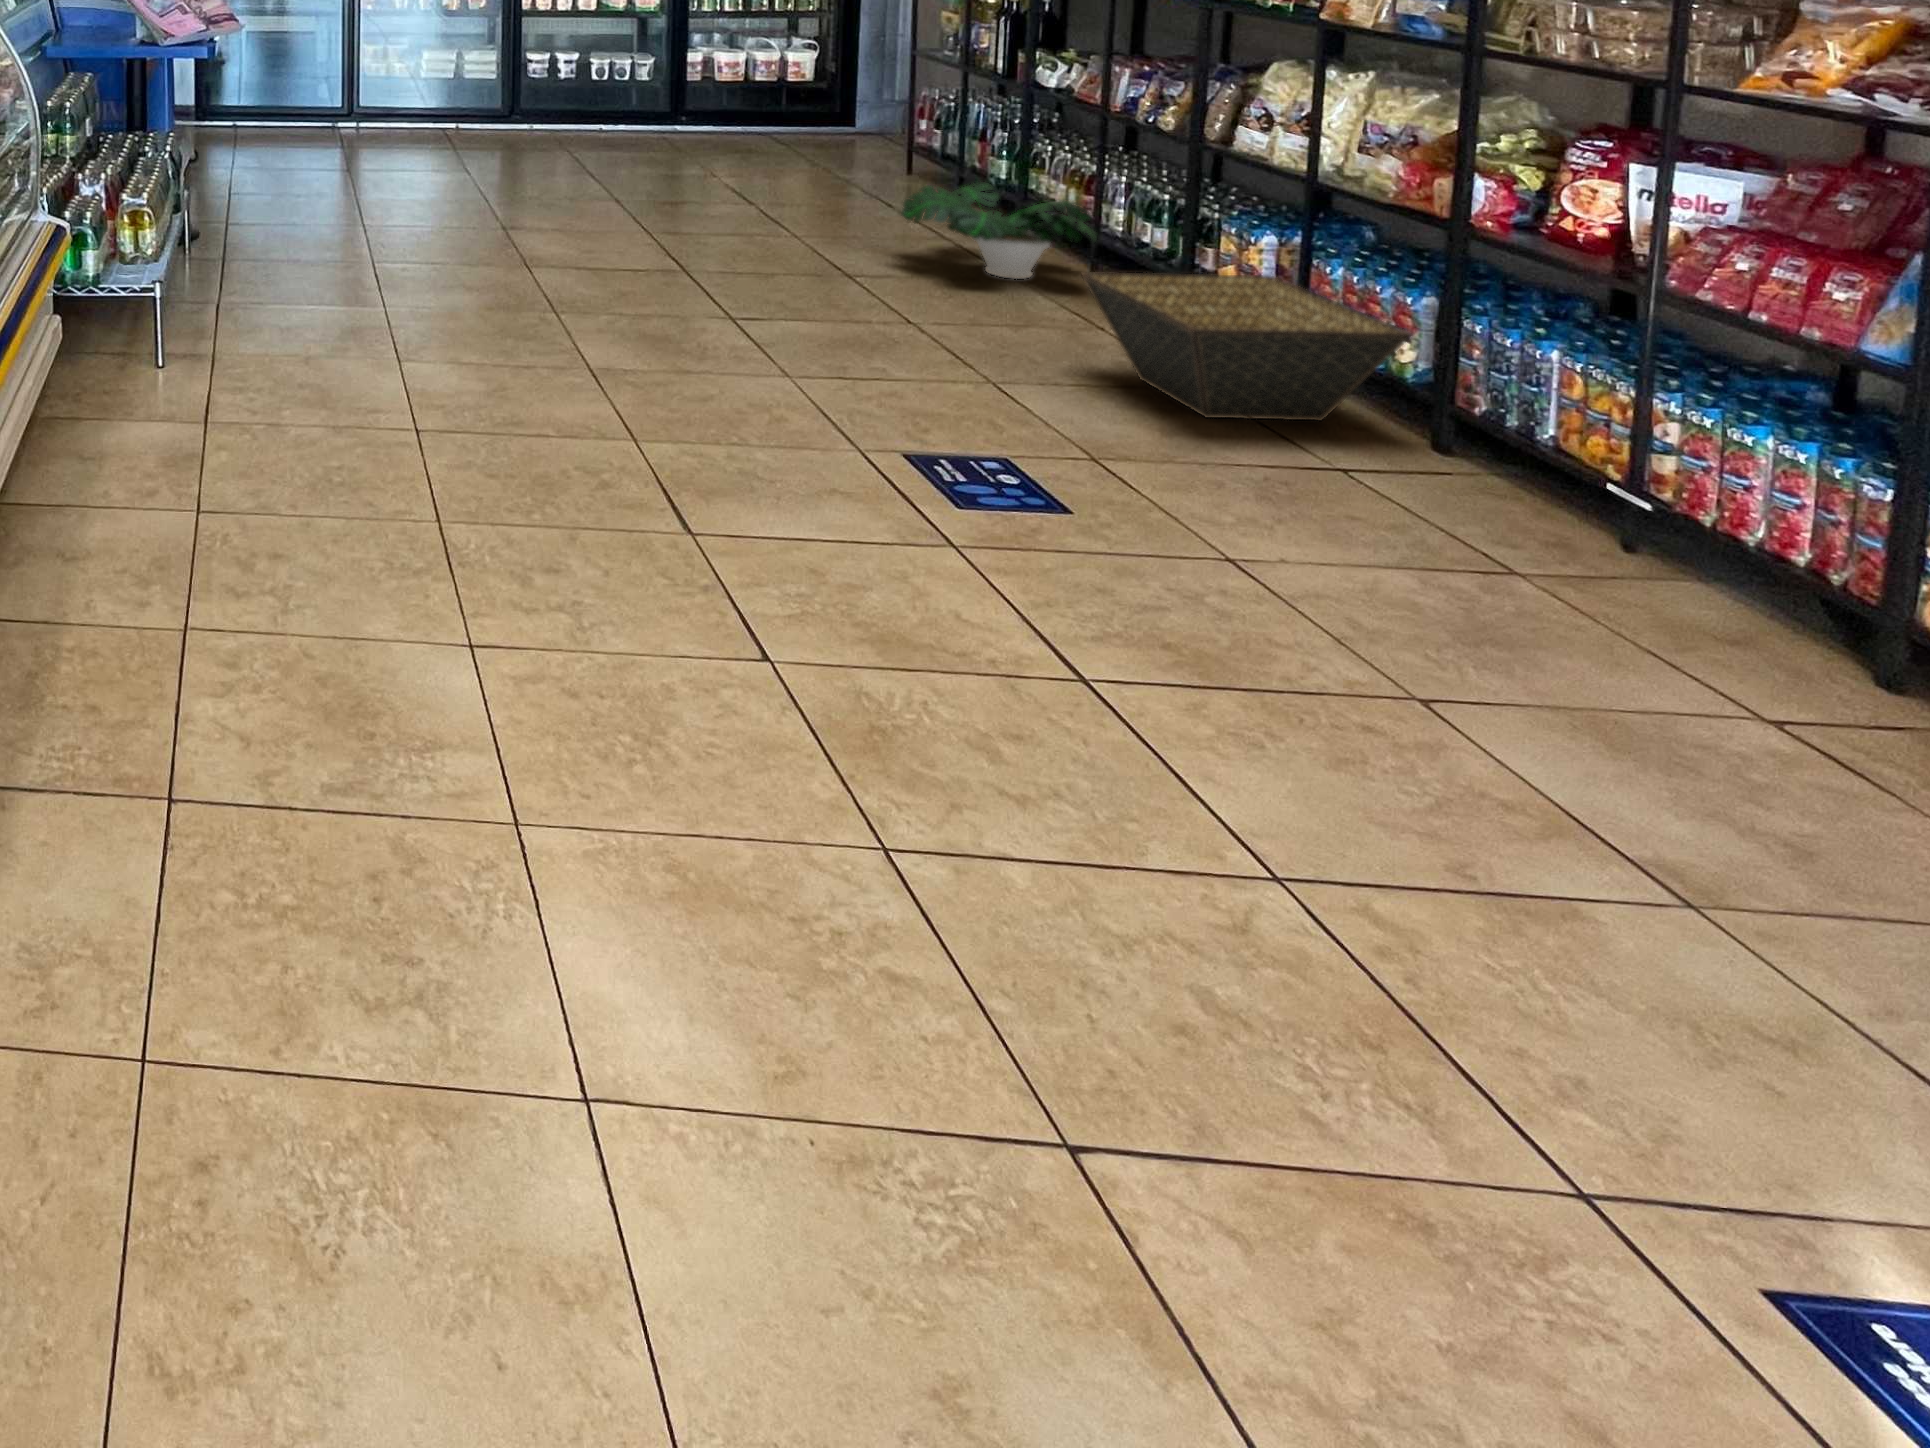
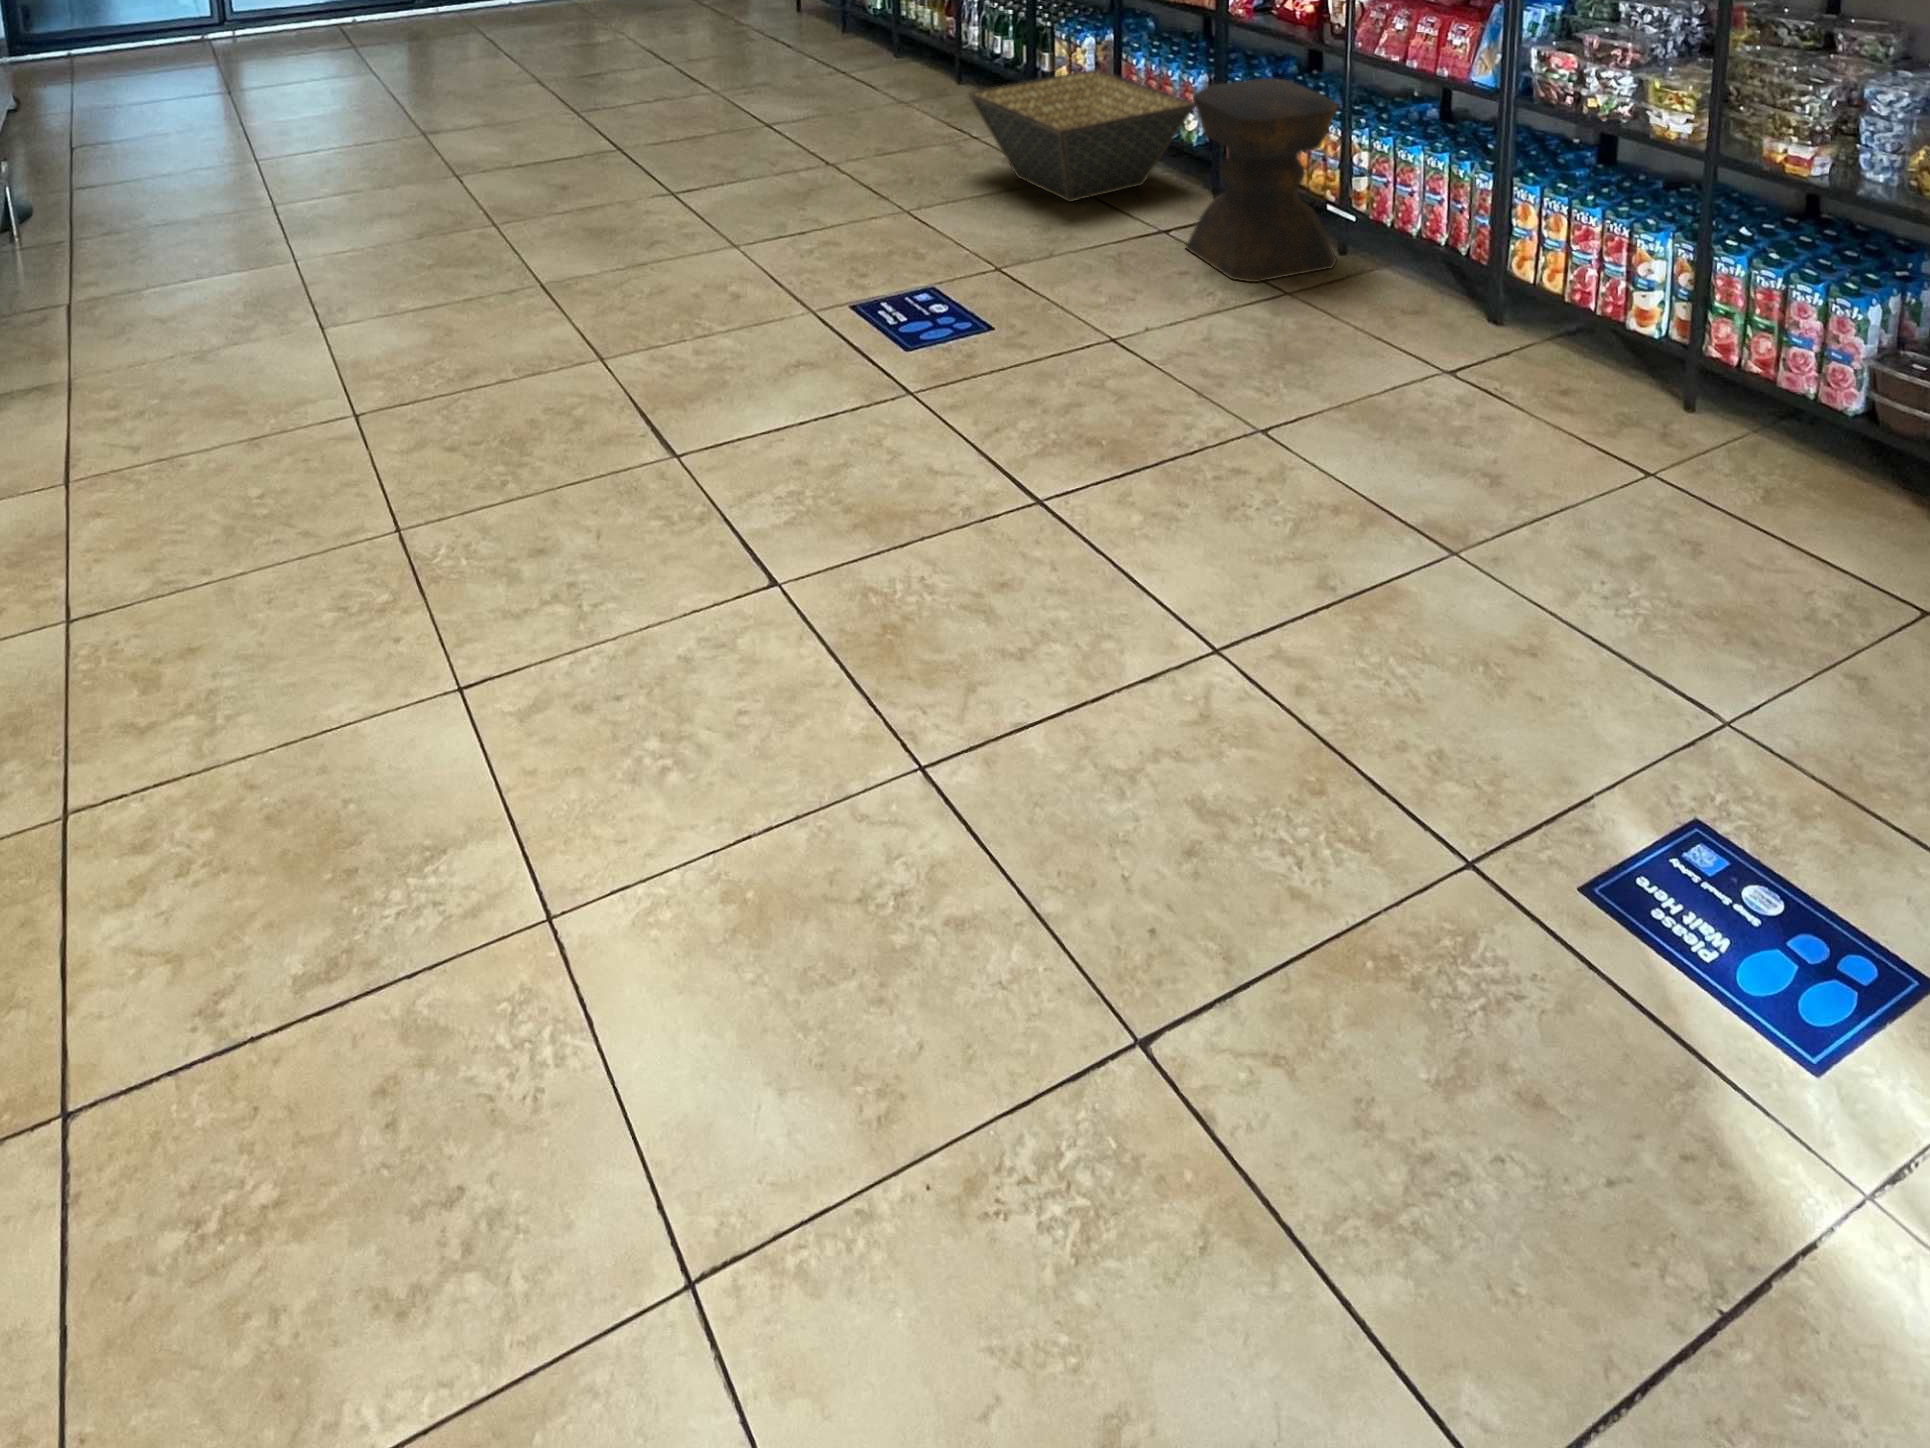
potted plant: present [902,183,1096,279] -> none [809,15,964,100]
stool: none [1361,305,1629,570] -> present [1186,78,1338,282]

